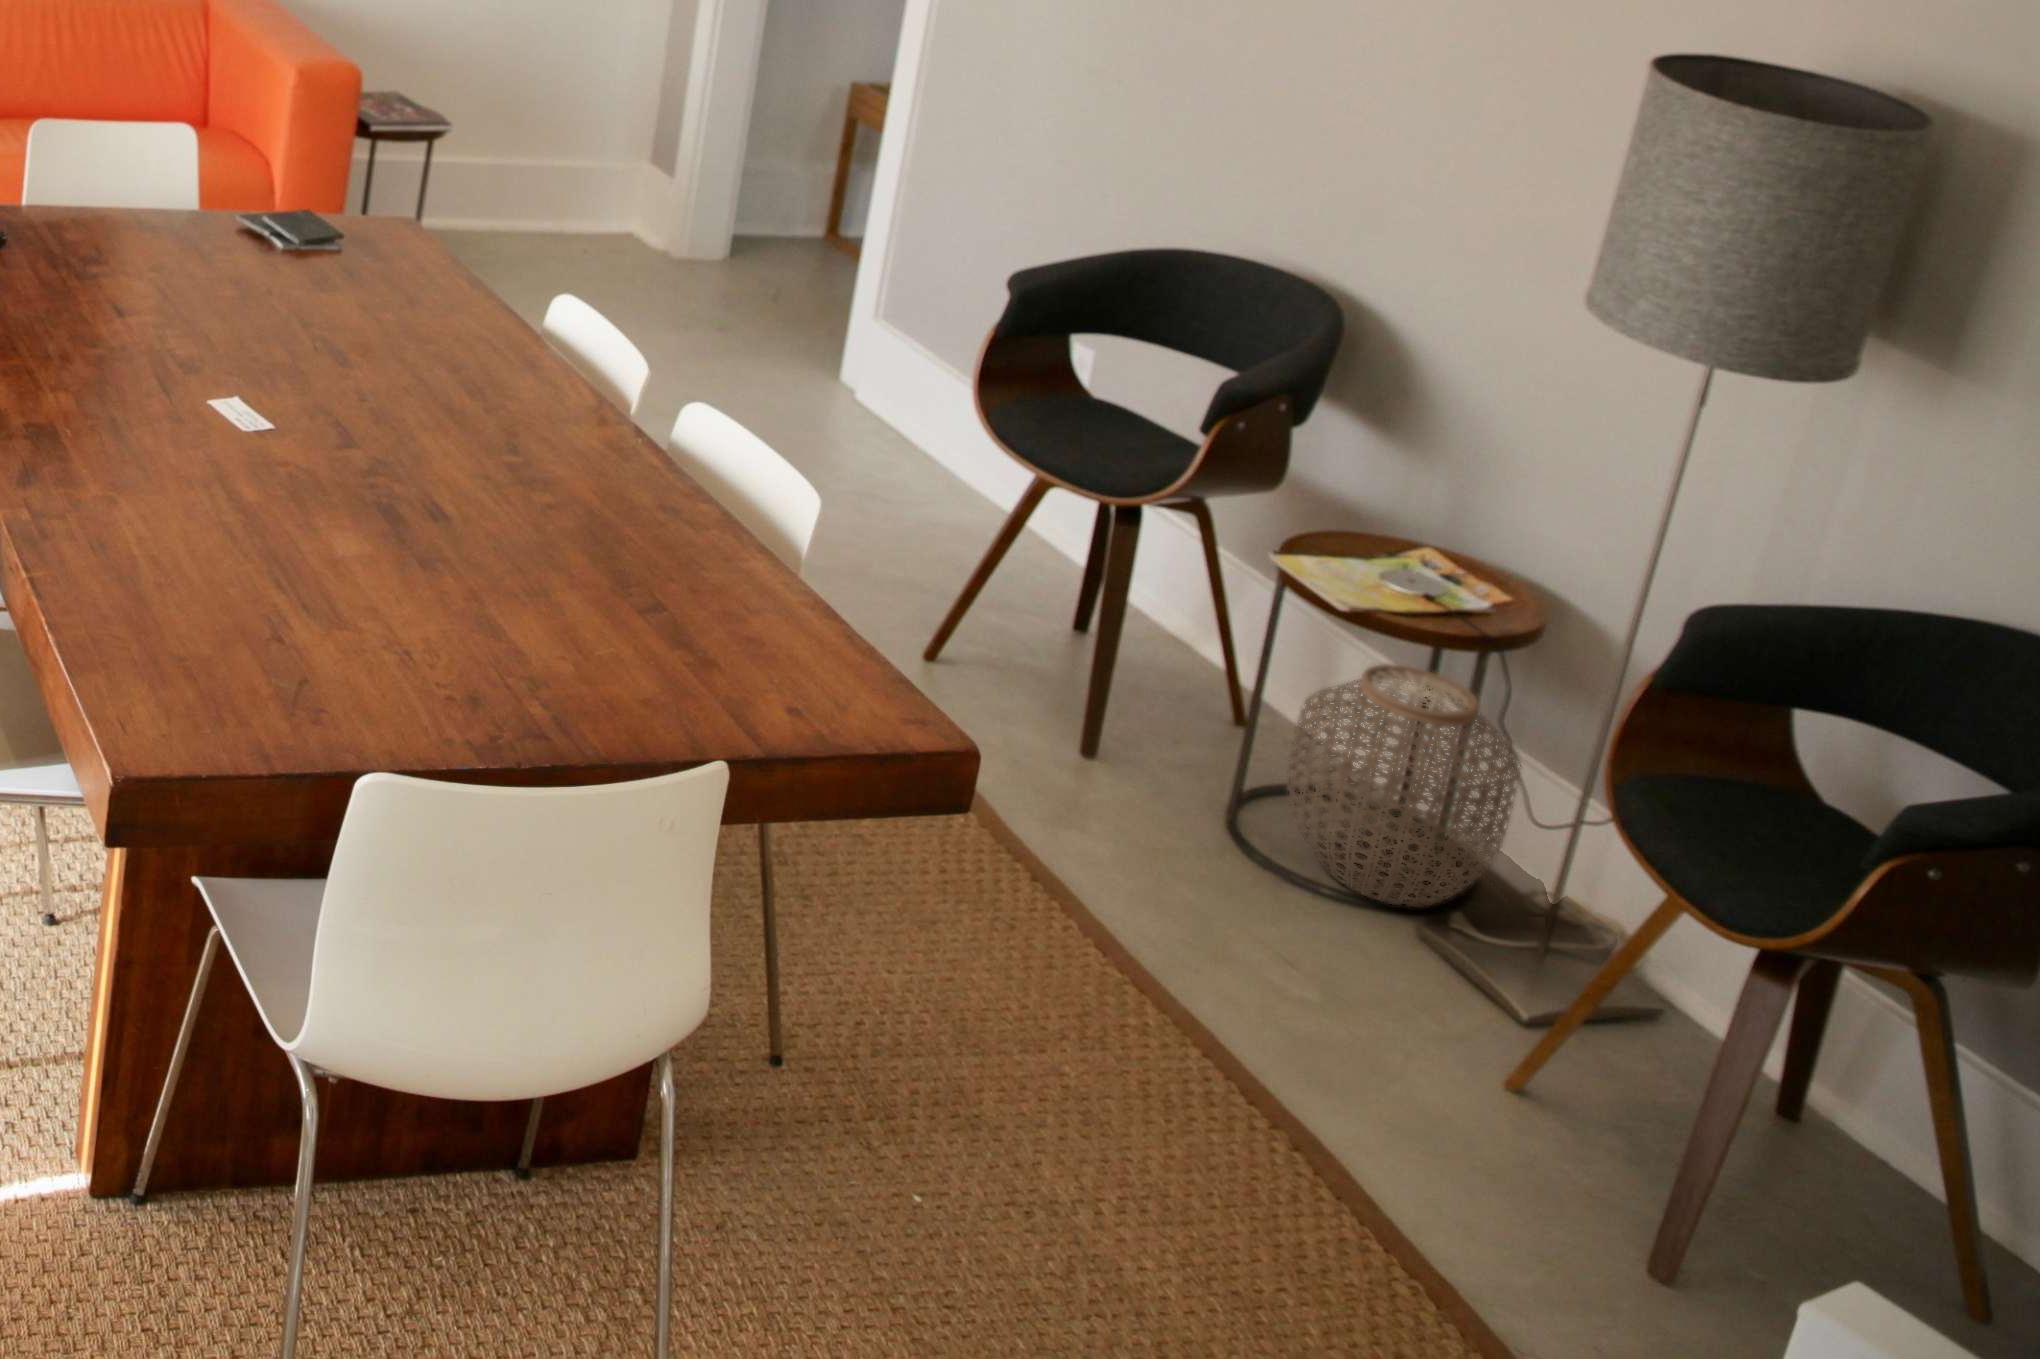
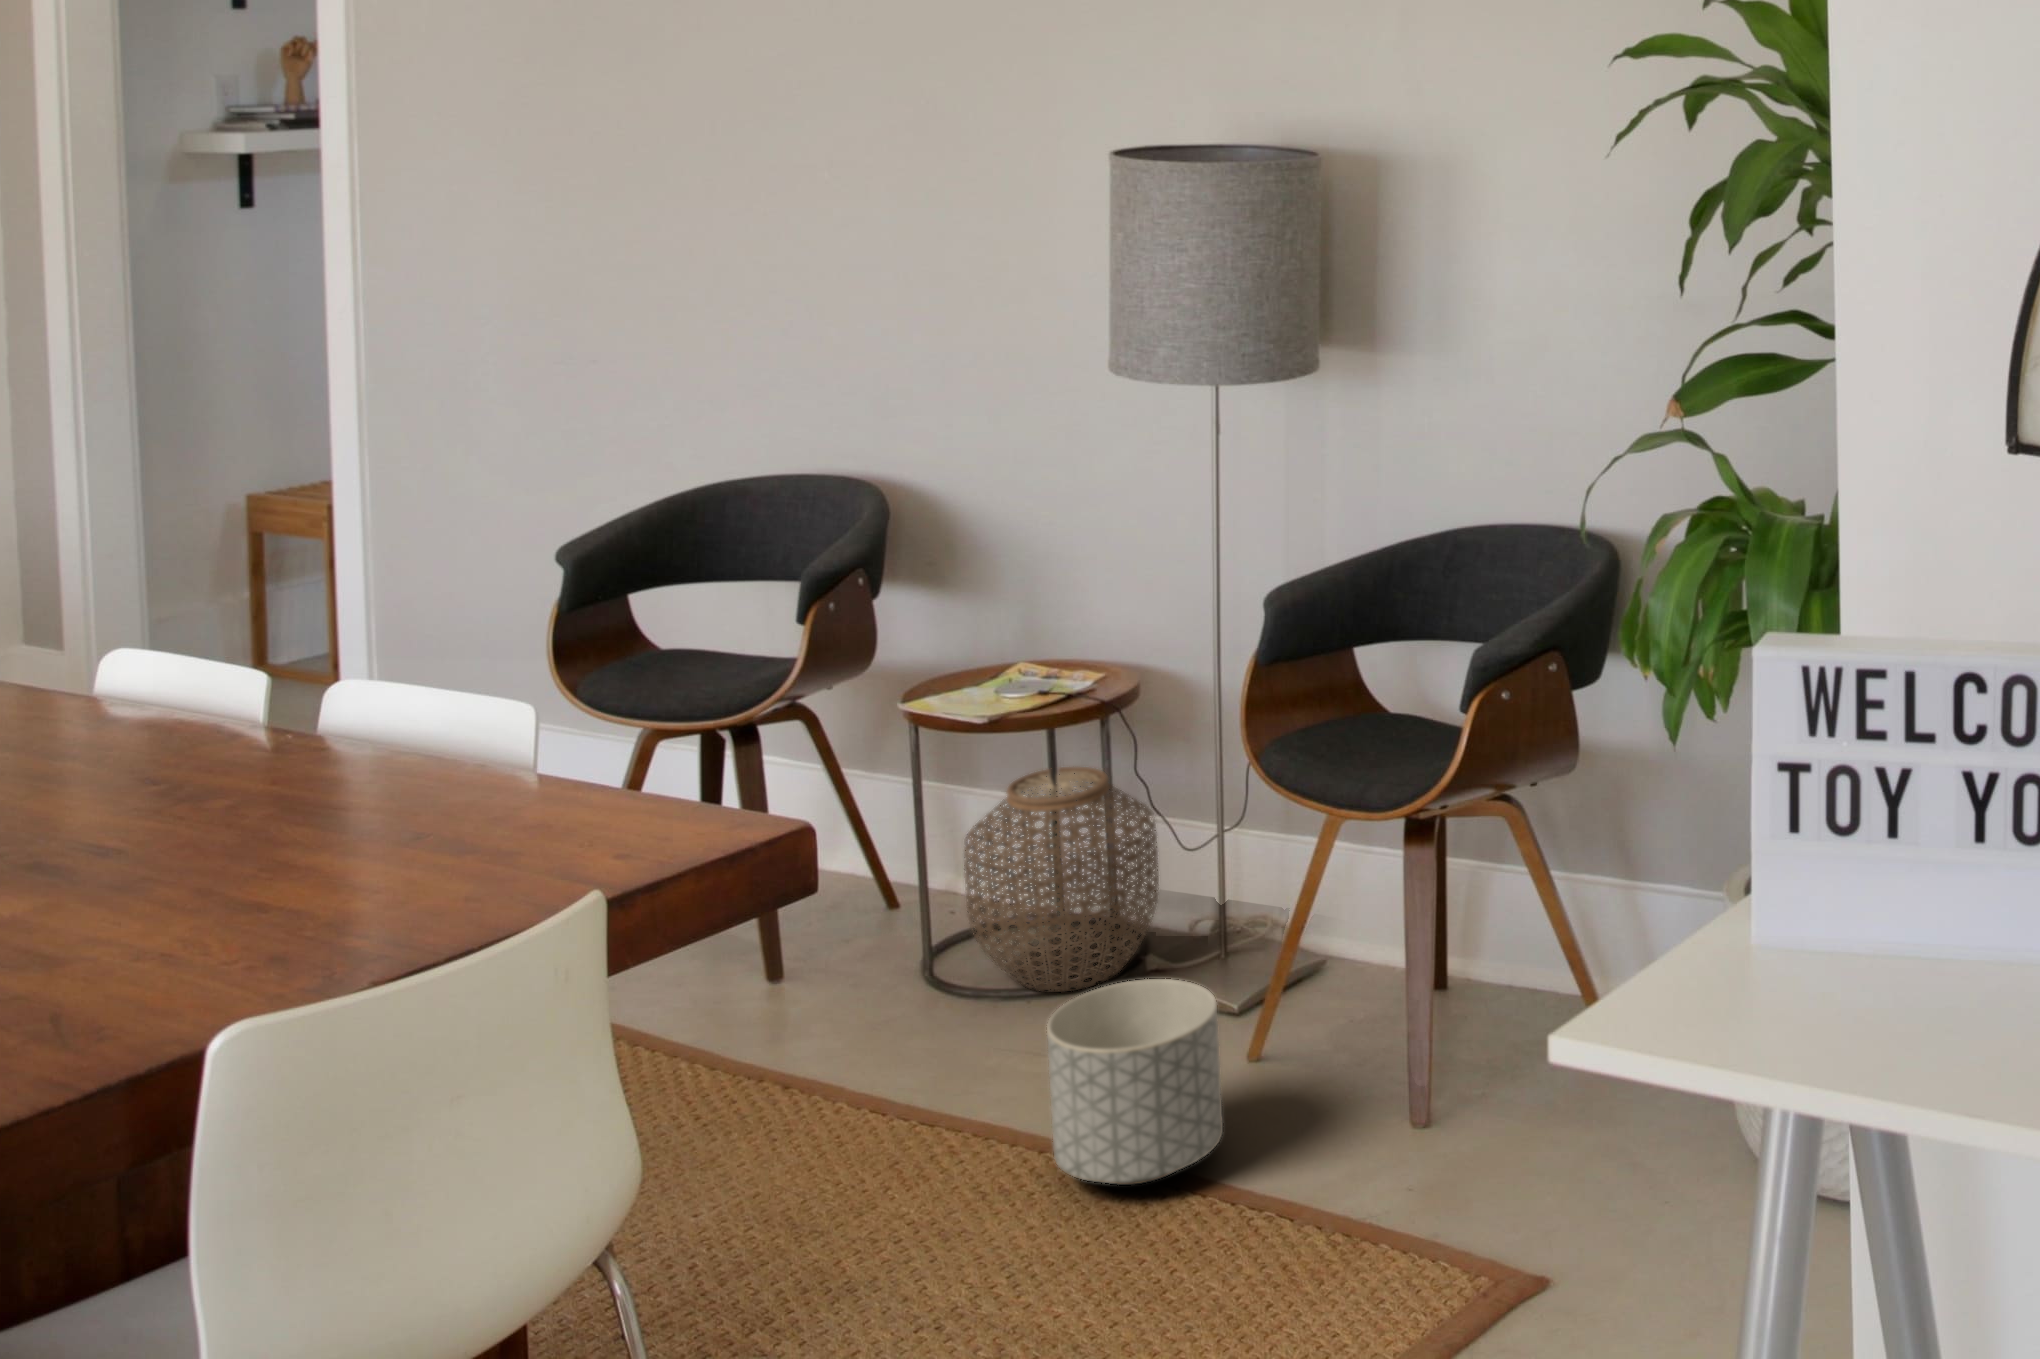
planter: none [1266,924,1485,1152] -> present [1047,979,1223,1185]

